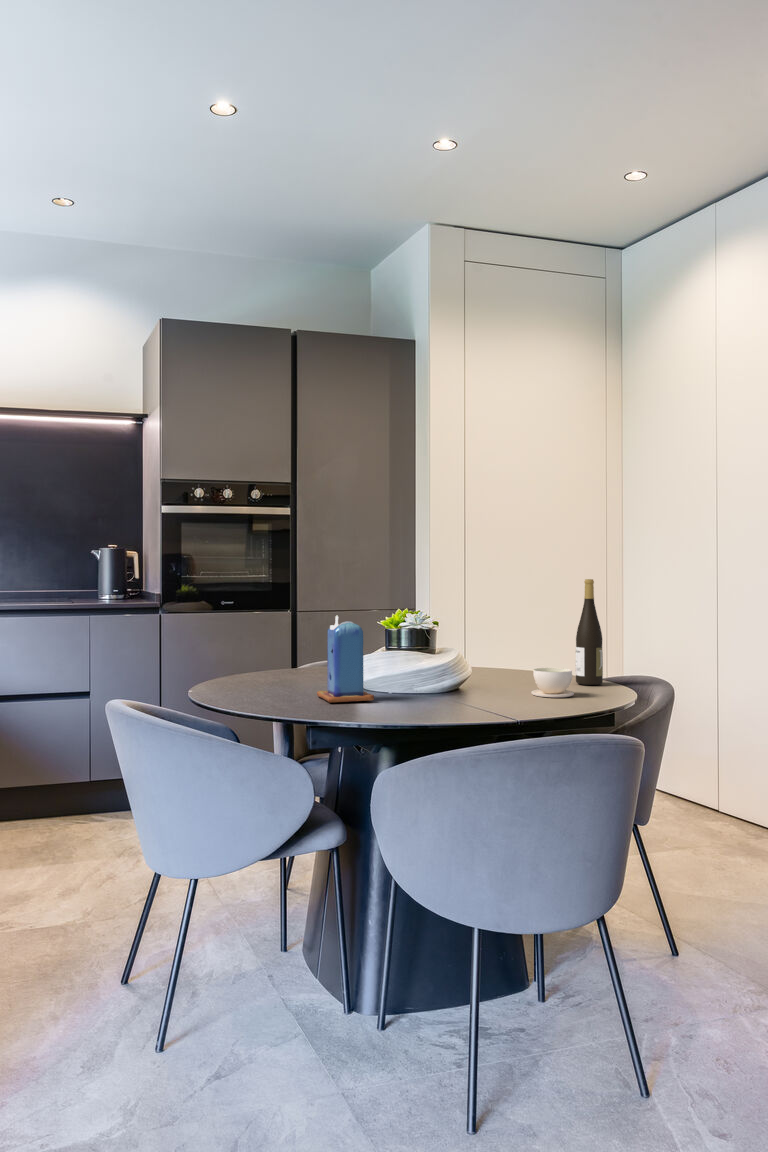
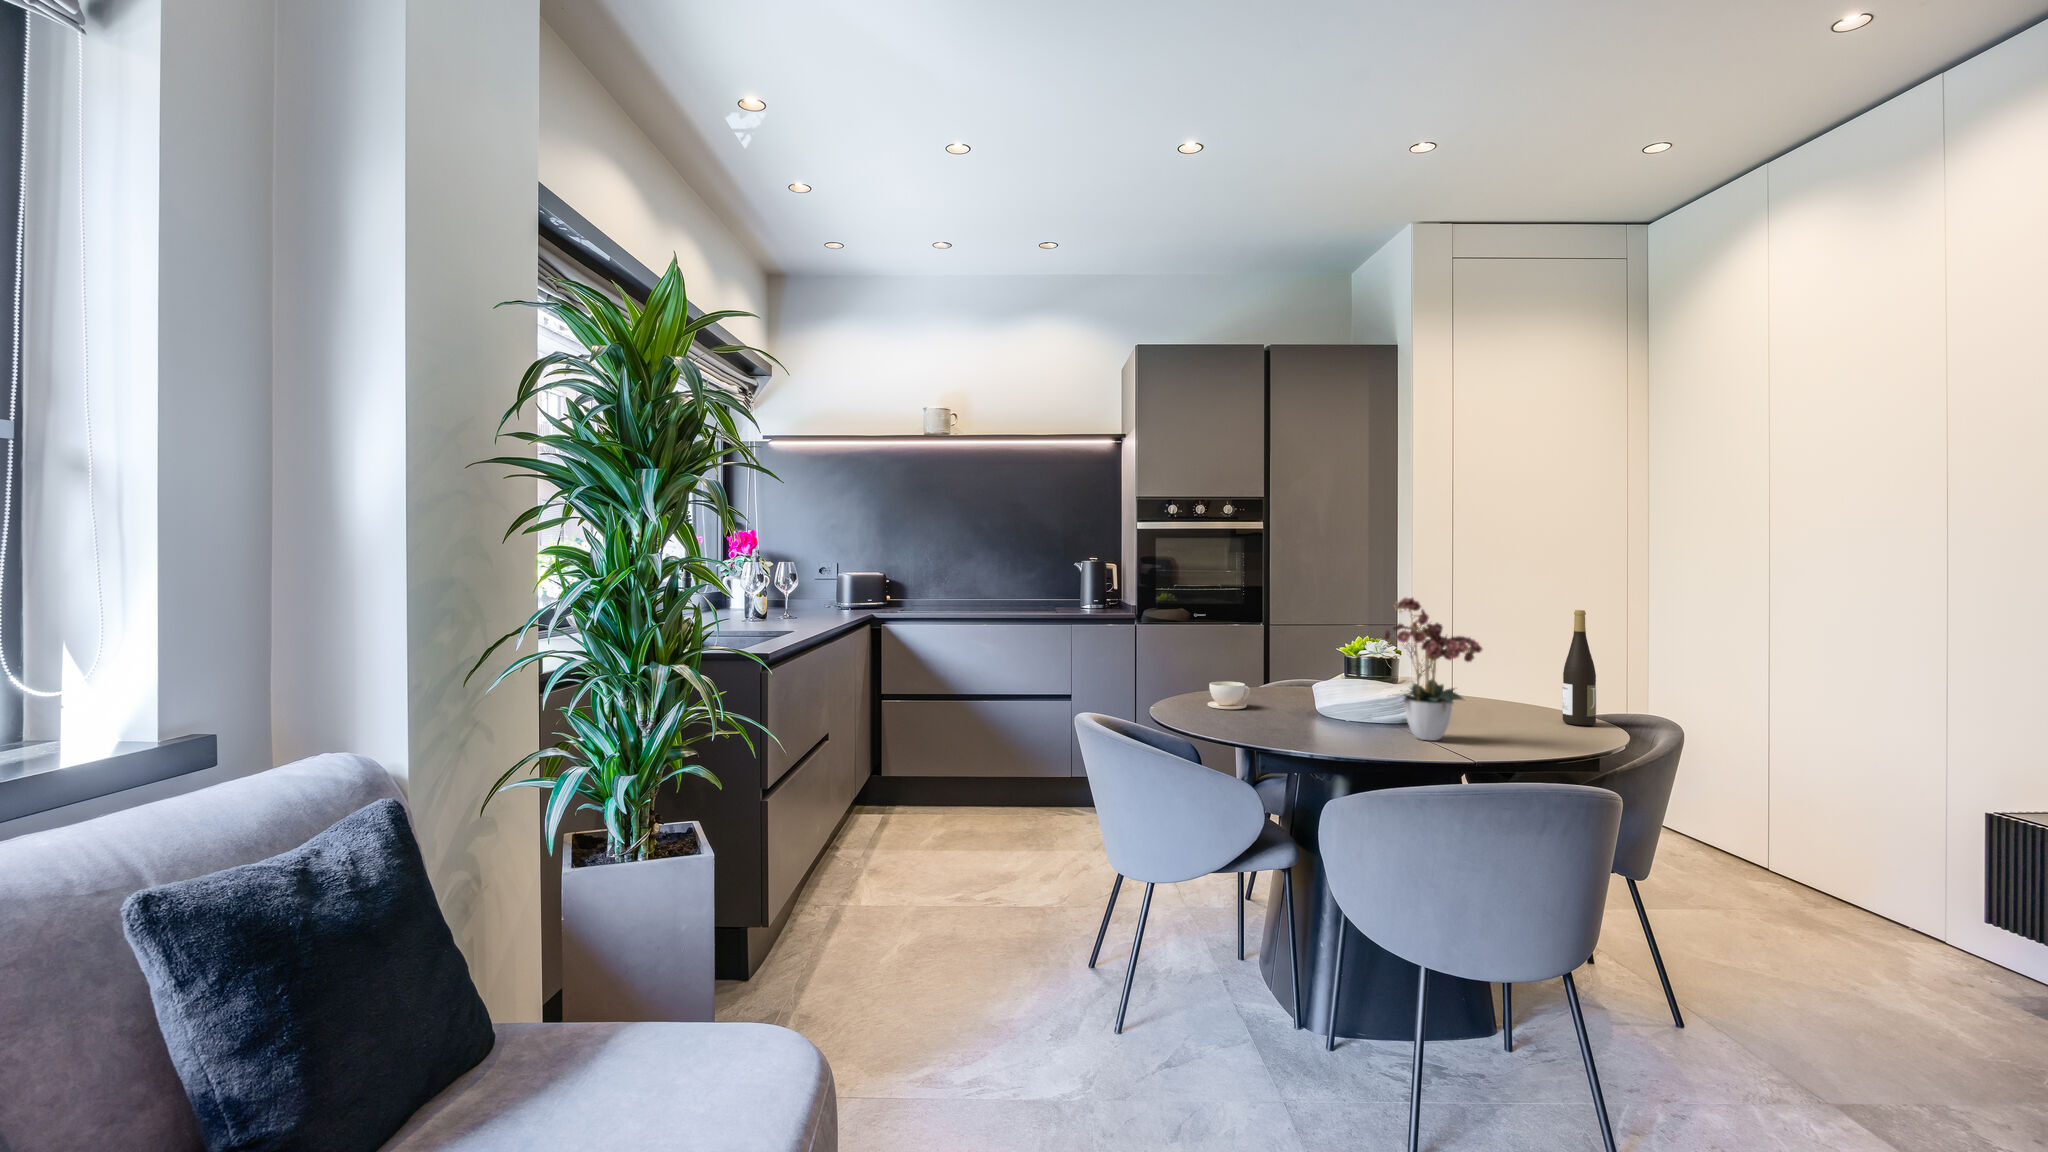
flower arrangement: none [425,556,526,704] -> present [1384,598,1483,740]
candle: present [317,616,374,703] -> none [1269,646,1324,730]
coffee cup: present [531,668,574,697] -> present [1208,681,1250,709]

